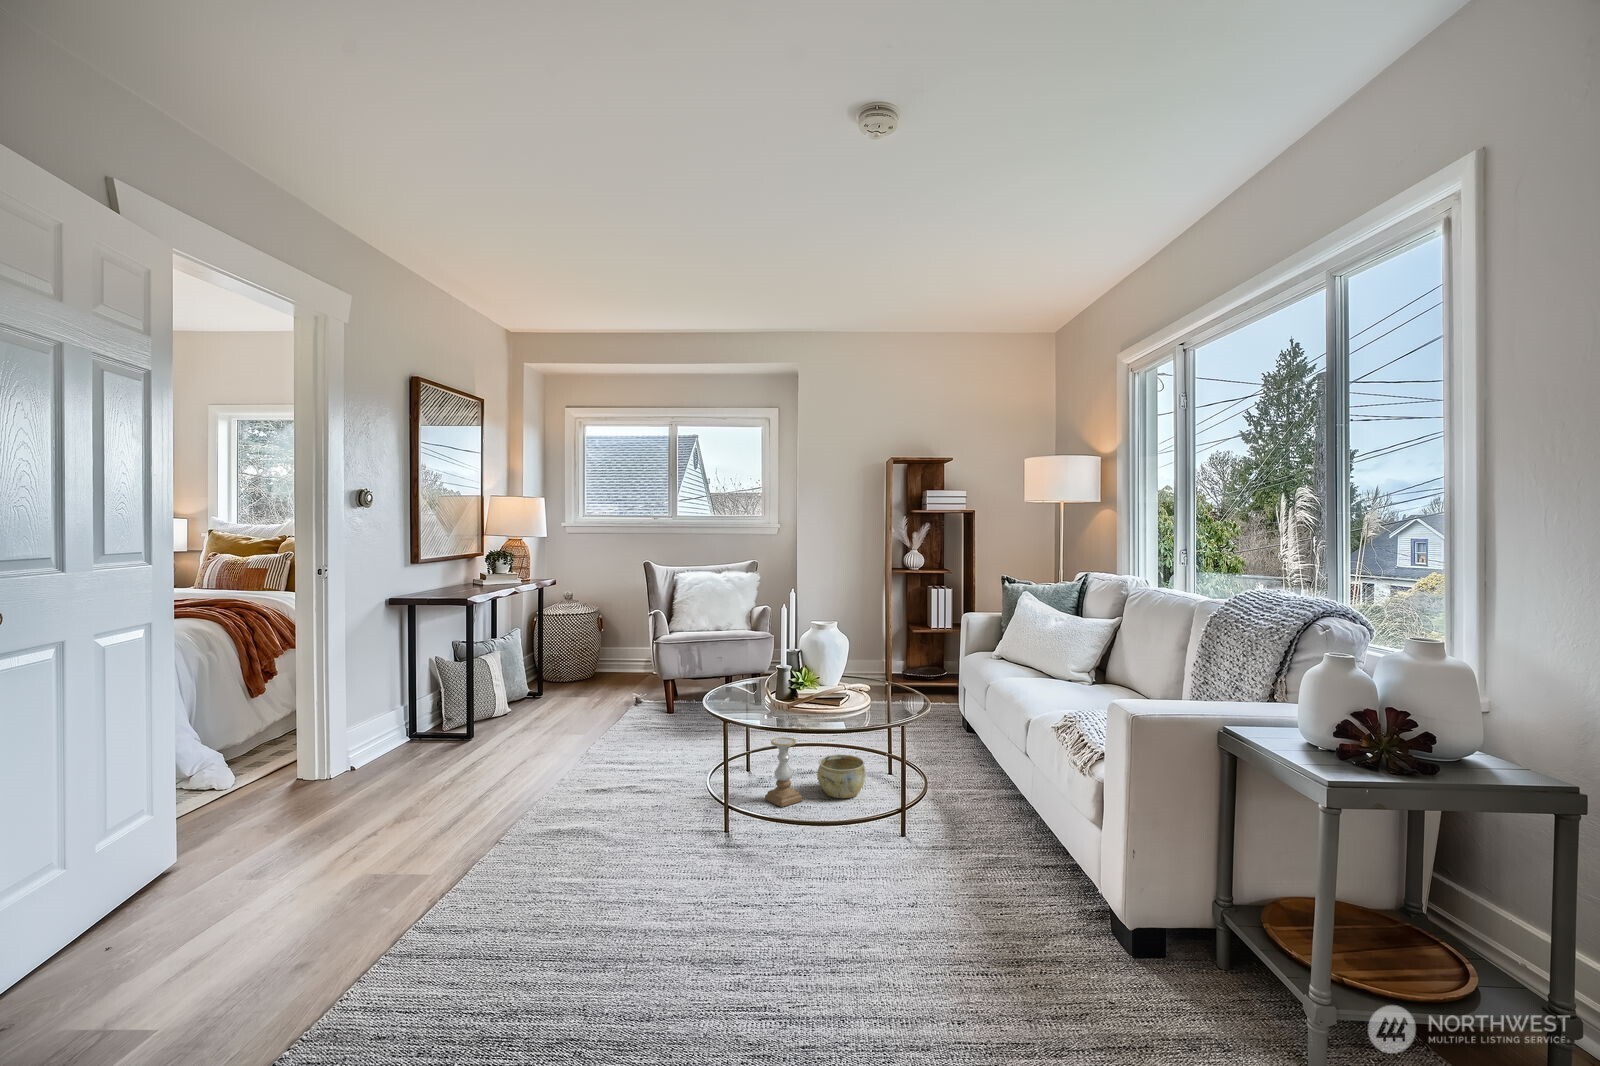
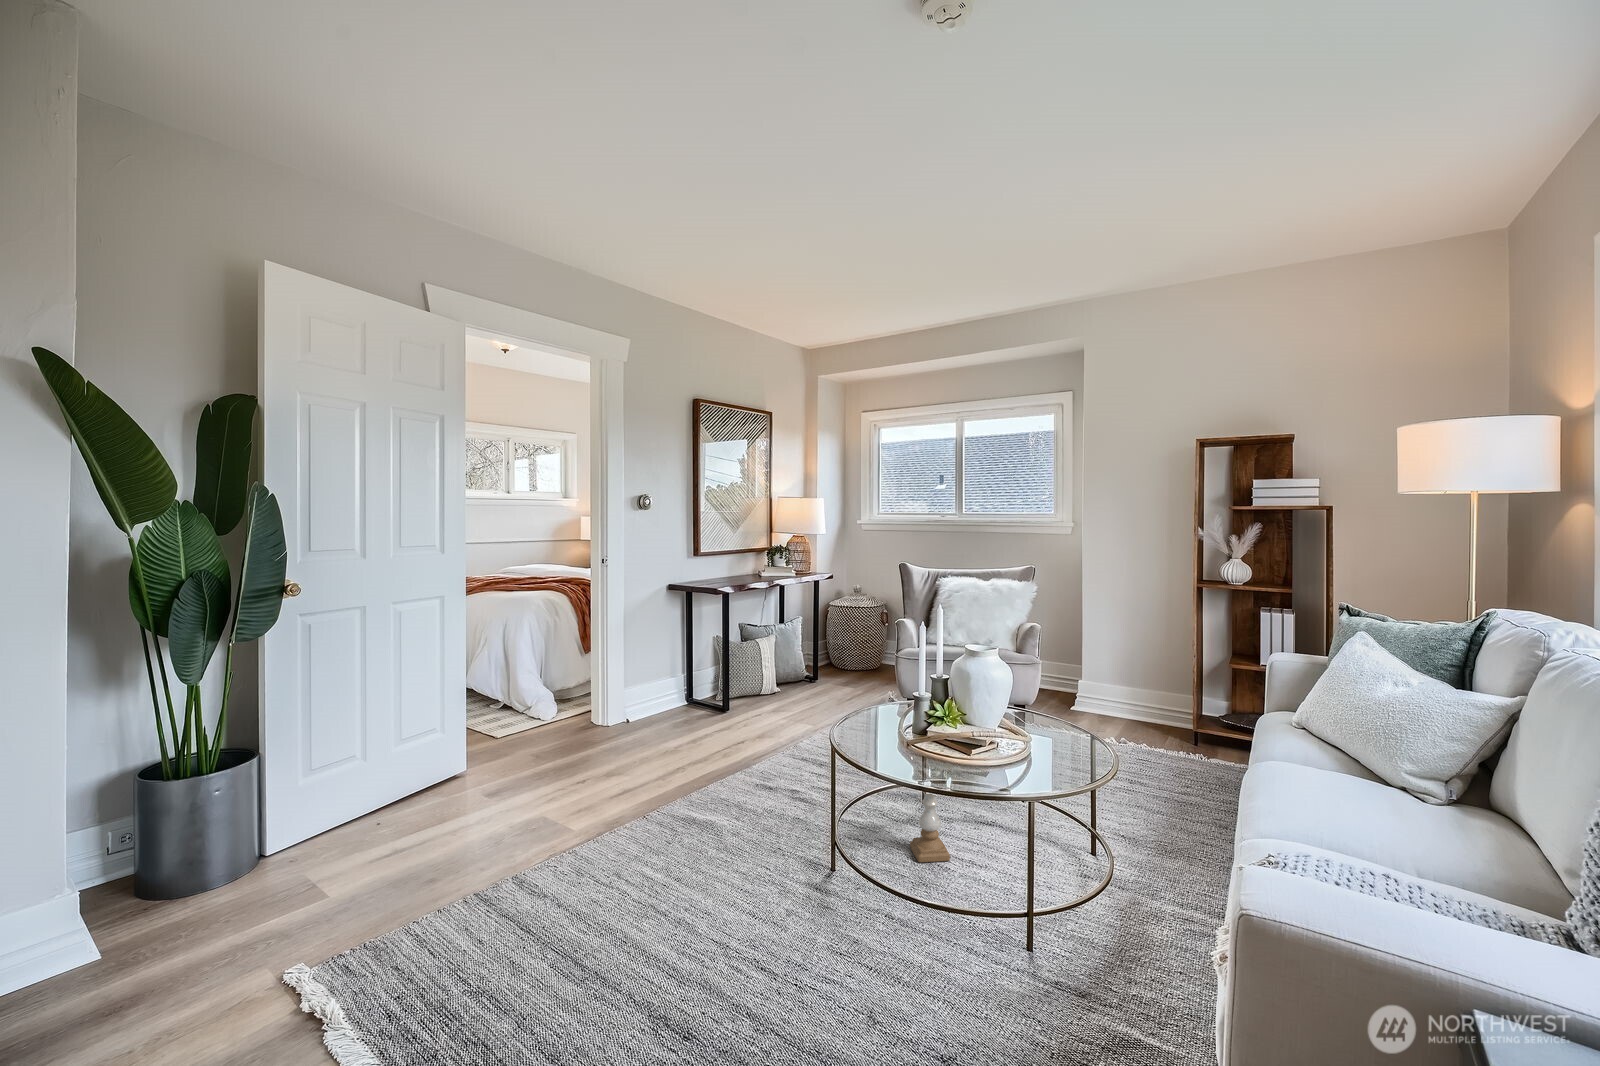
ceramic bowl: present [817,754,866,798] -> none [976,812,1040,874]

